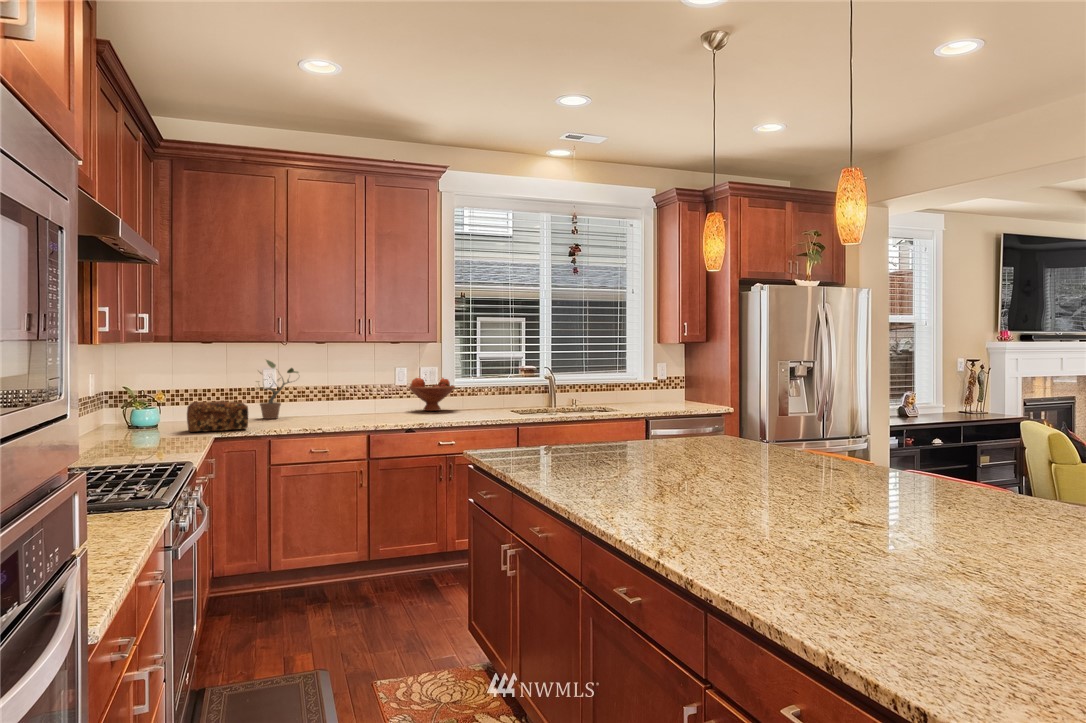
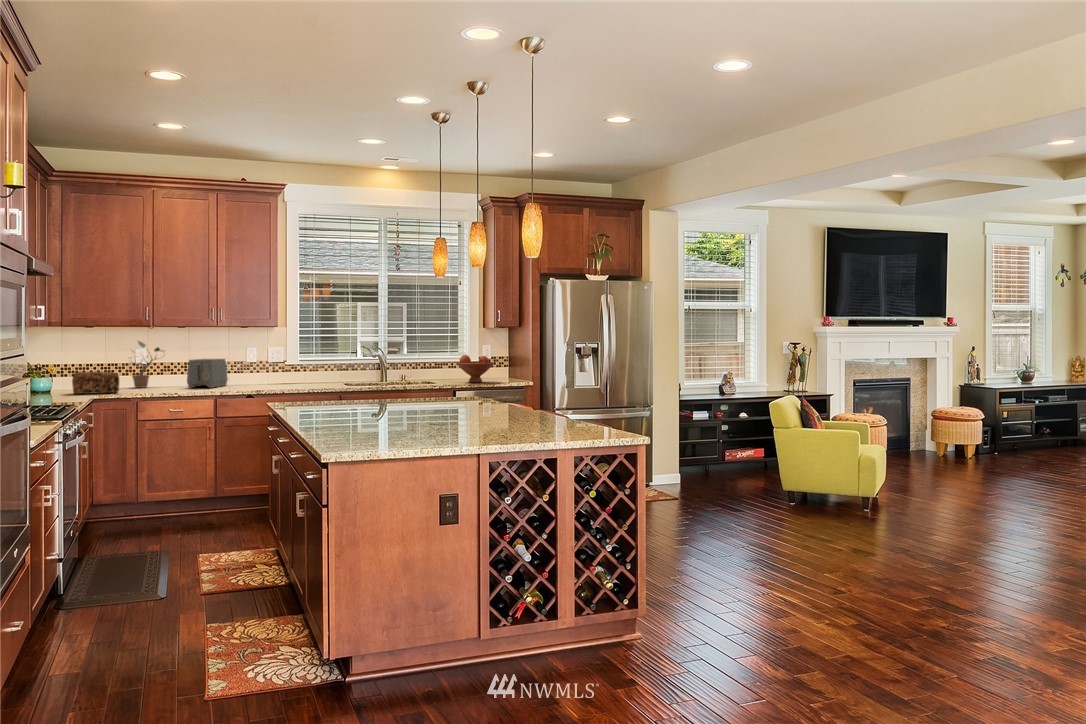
fruit bowl: present [409,378,455,411] -> present [457,355,494,383]
toaster: none [329,382,375,419] -> present [187,359,228,388]

